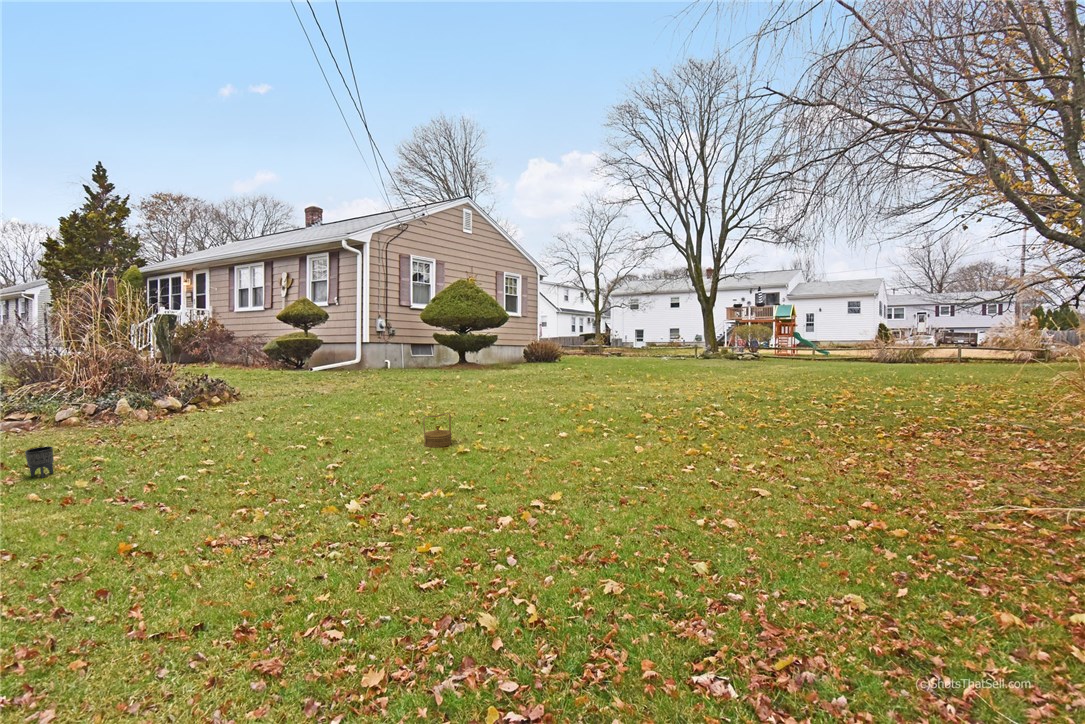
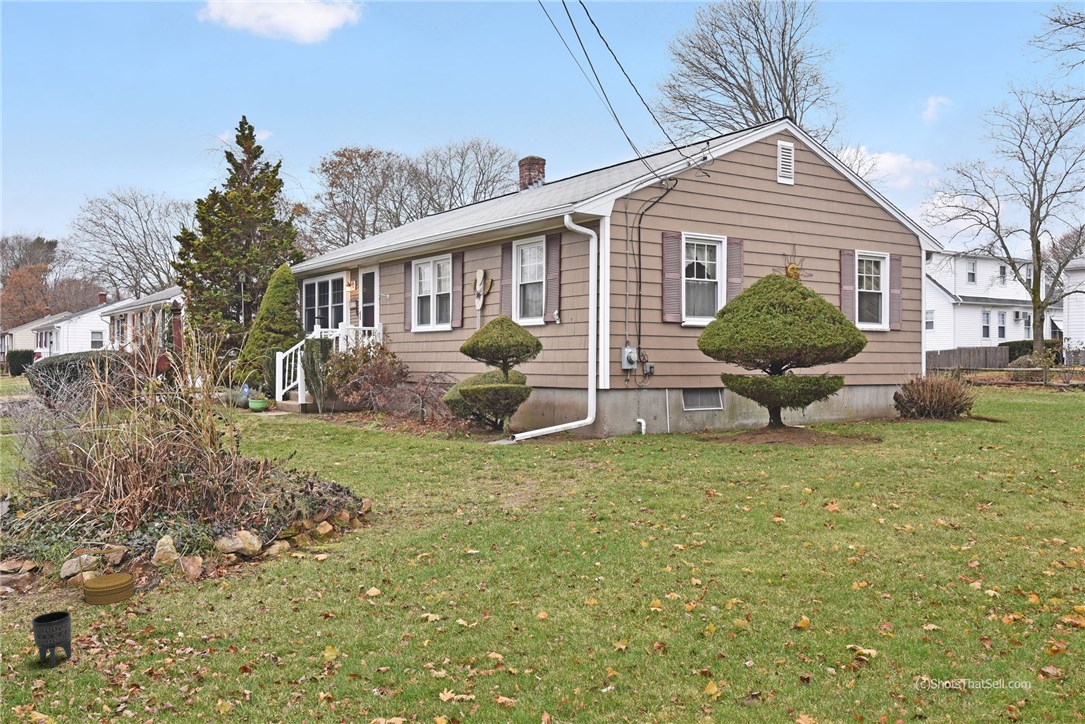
basket: present [423,413,452,447] -> present [79,547,135,605]

